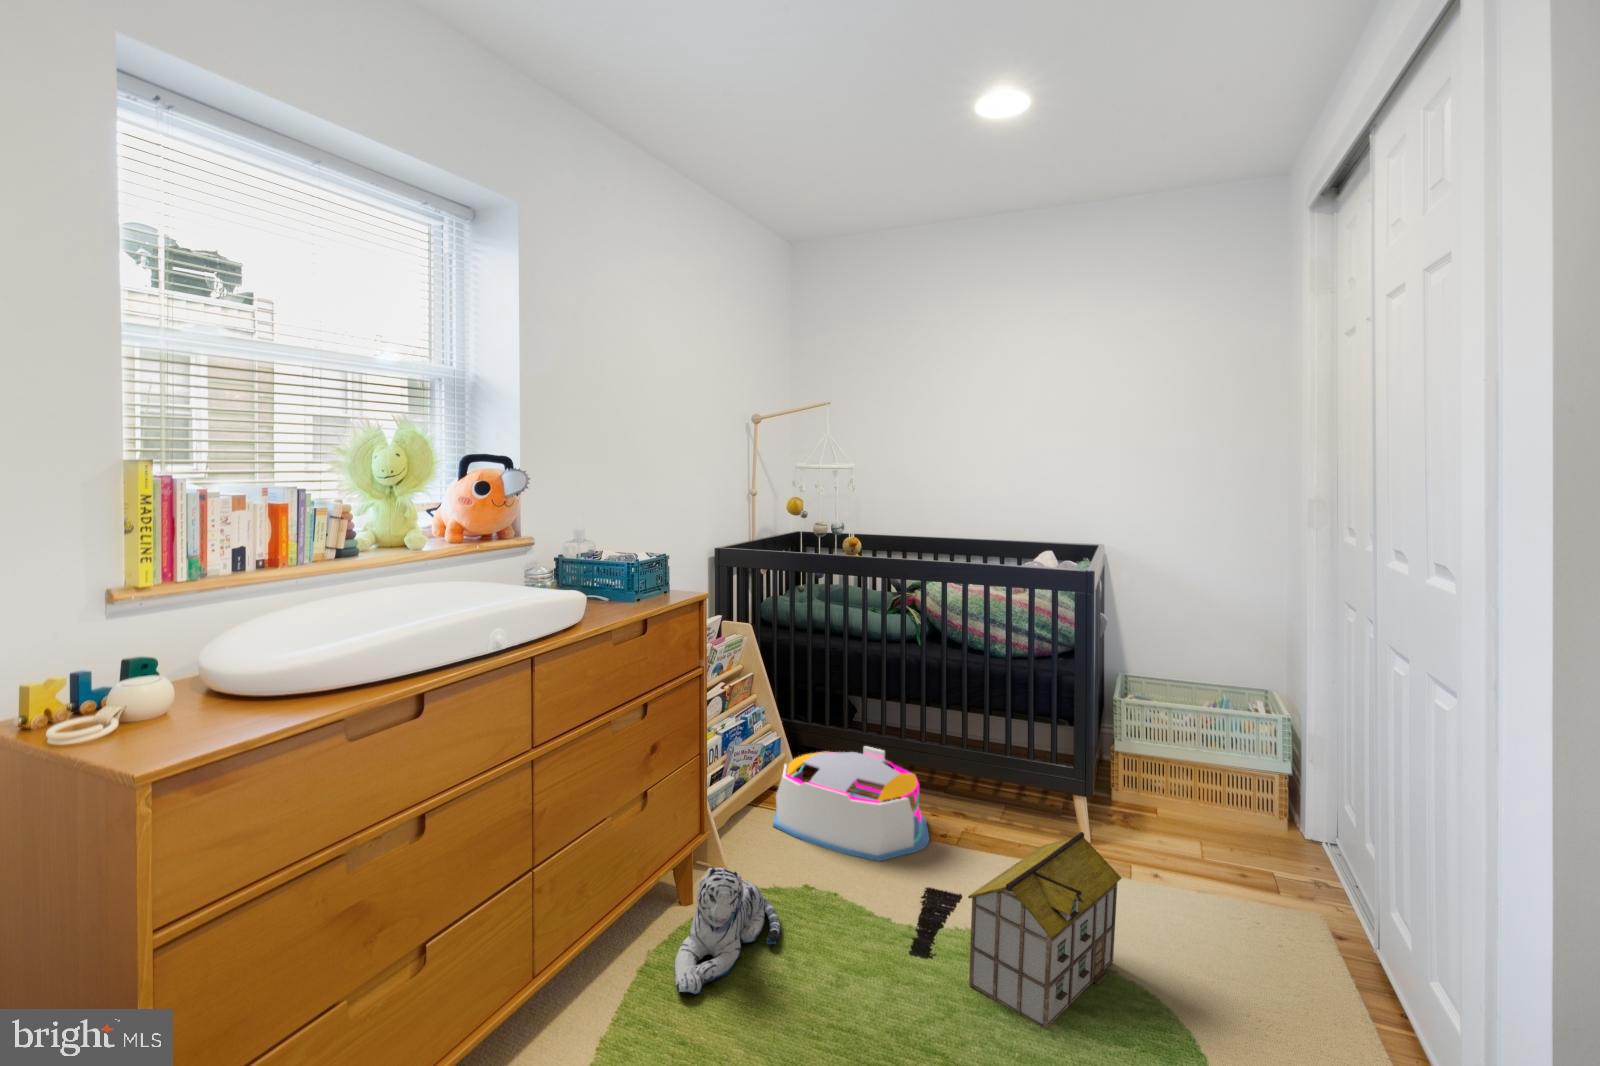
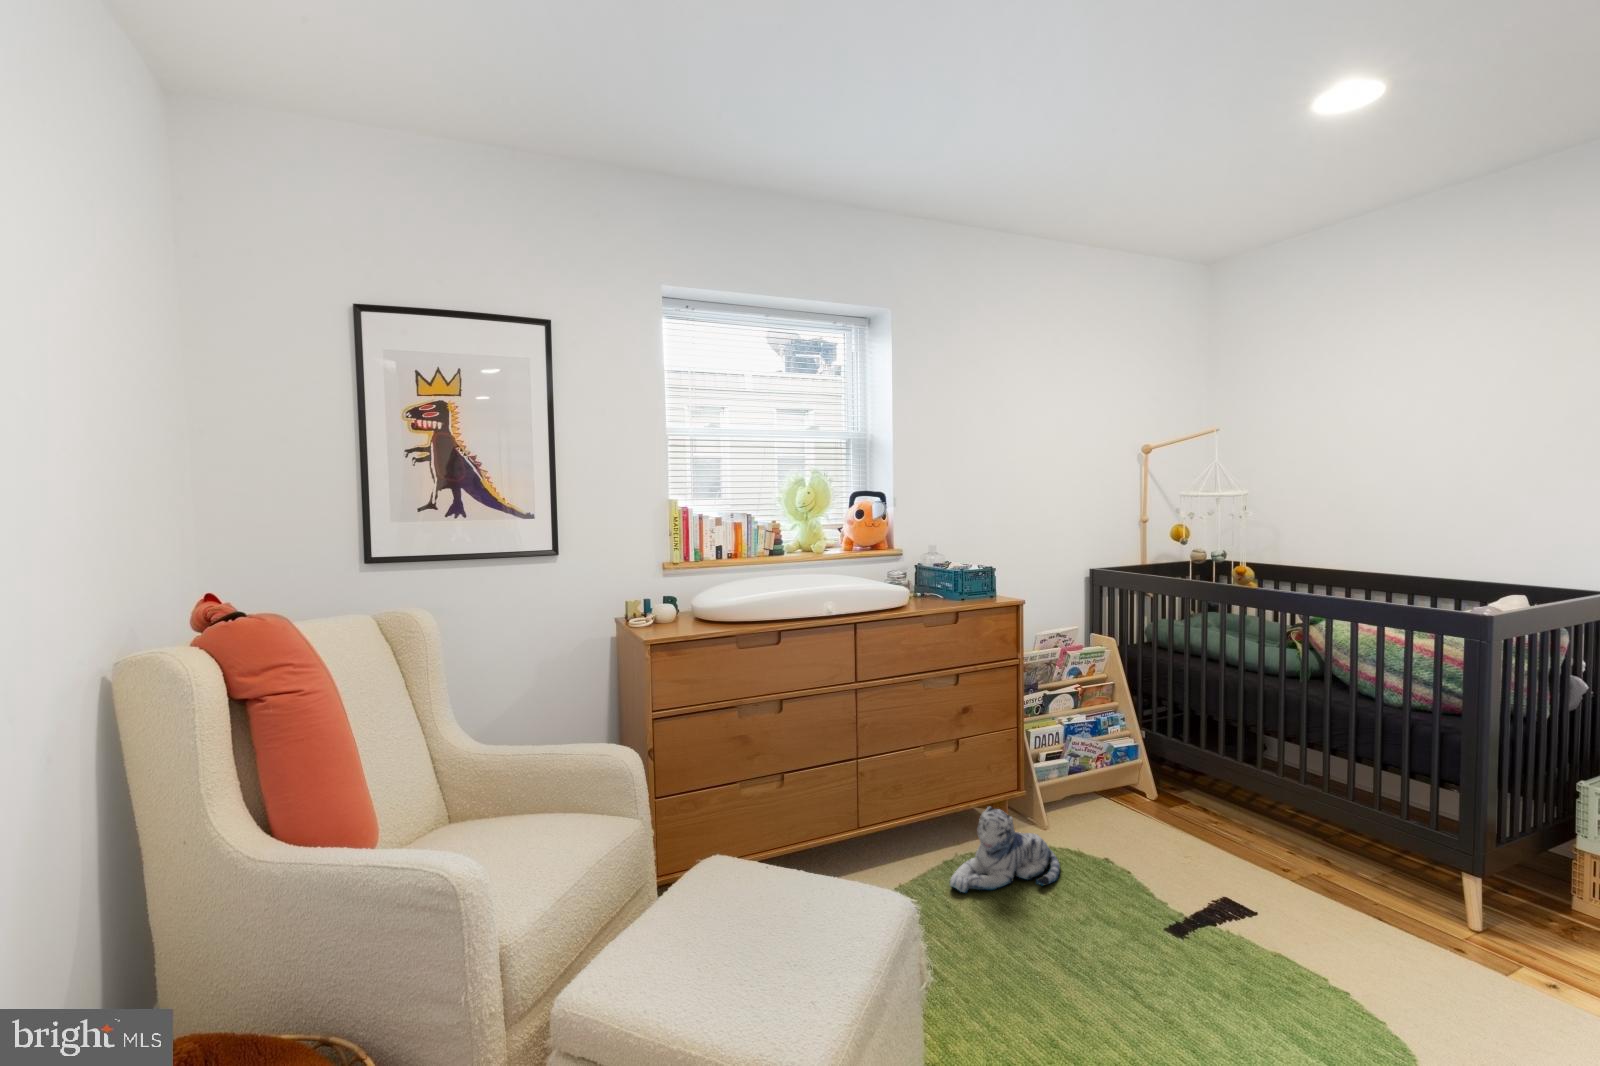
storage bin: present [773,746,929,861] -> none [1109,762,1275,872]
toy house: present [968,832,1121,1029] -> none [1195,869,1399,1028]

